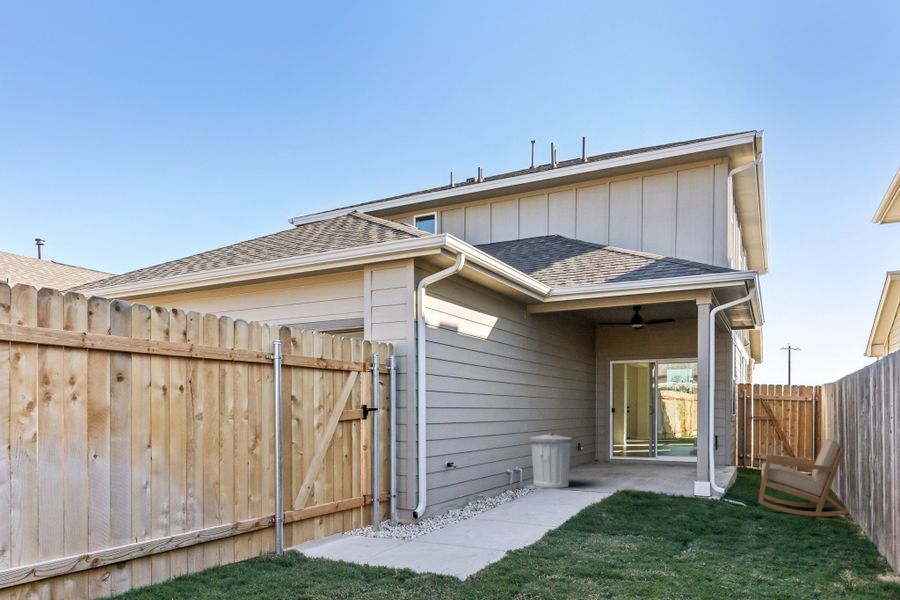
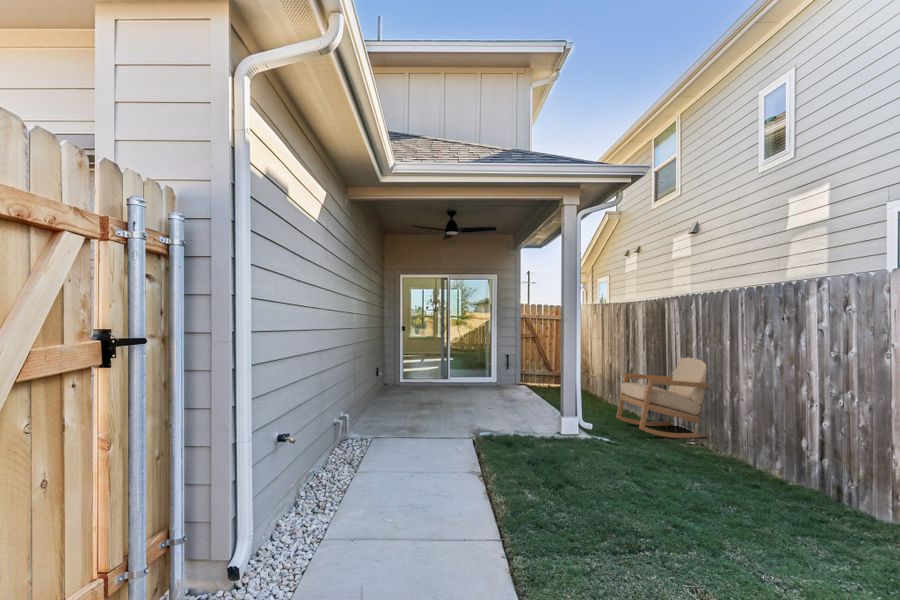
trash can: present [529,433,572,488] -> none [352,363,409,437]

